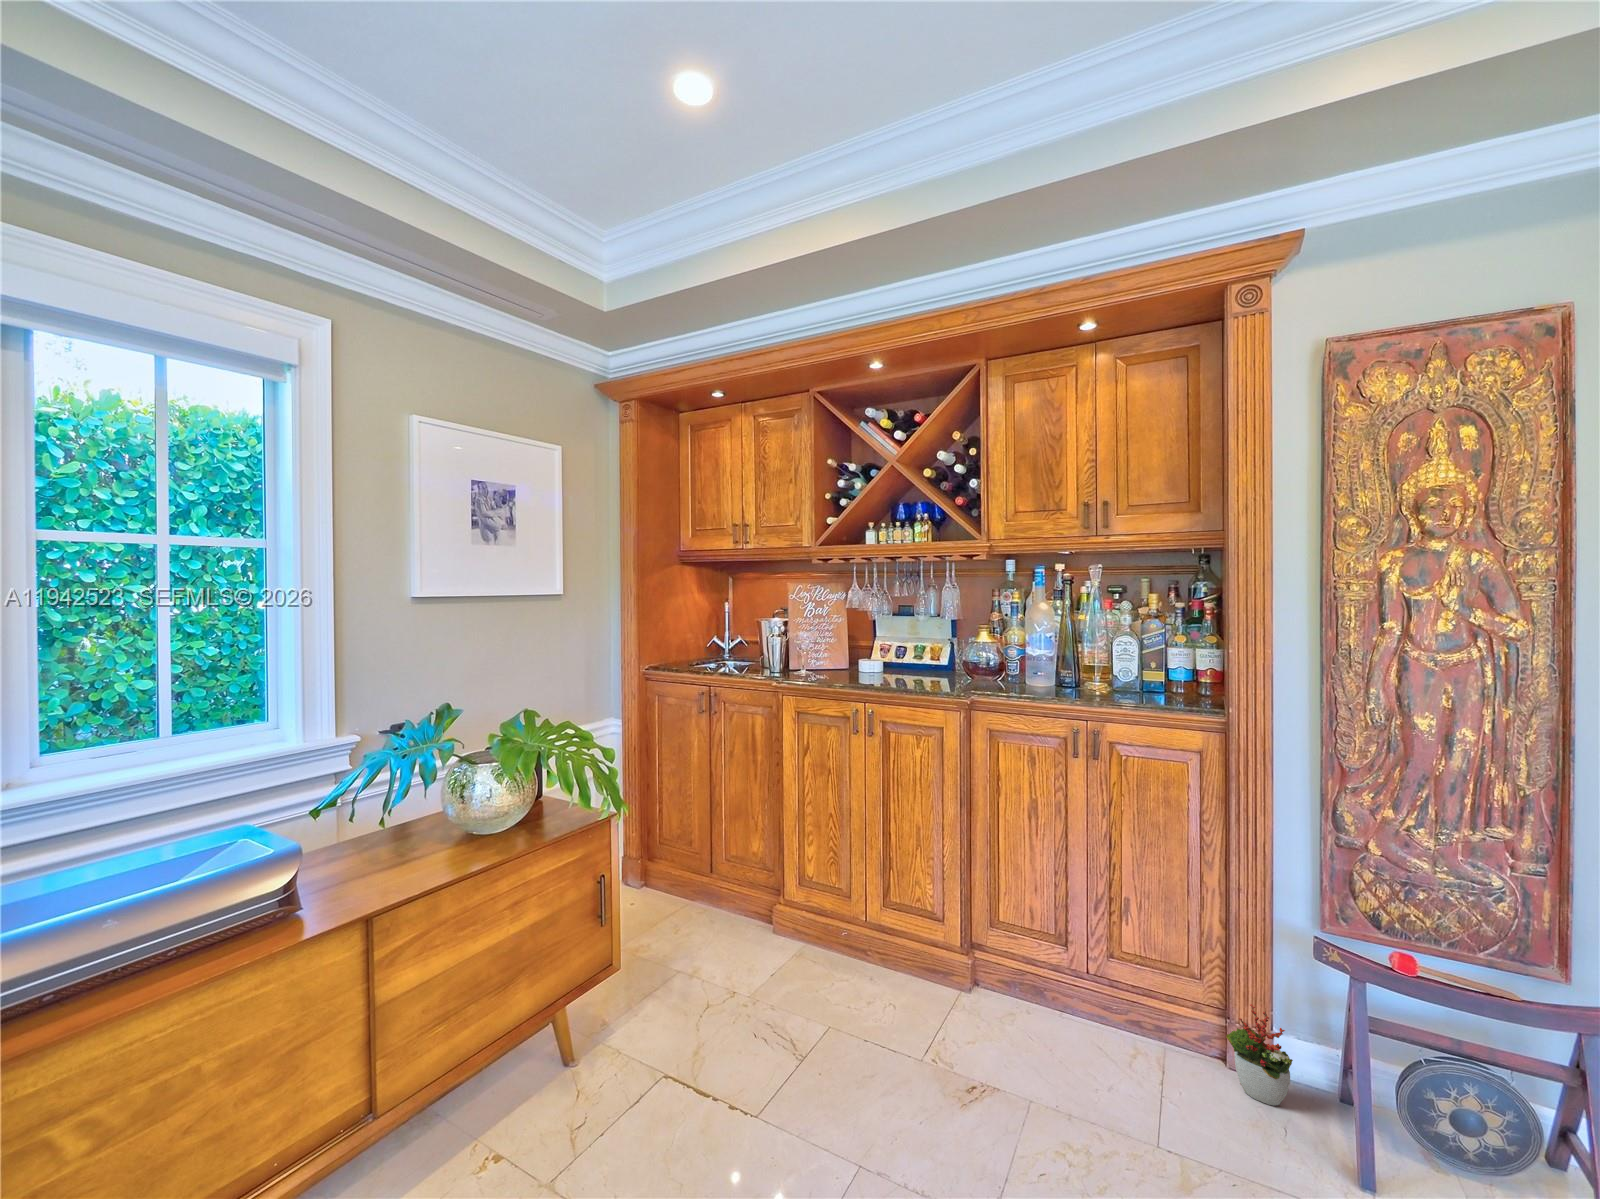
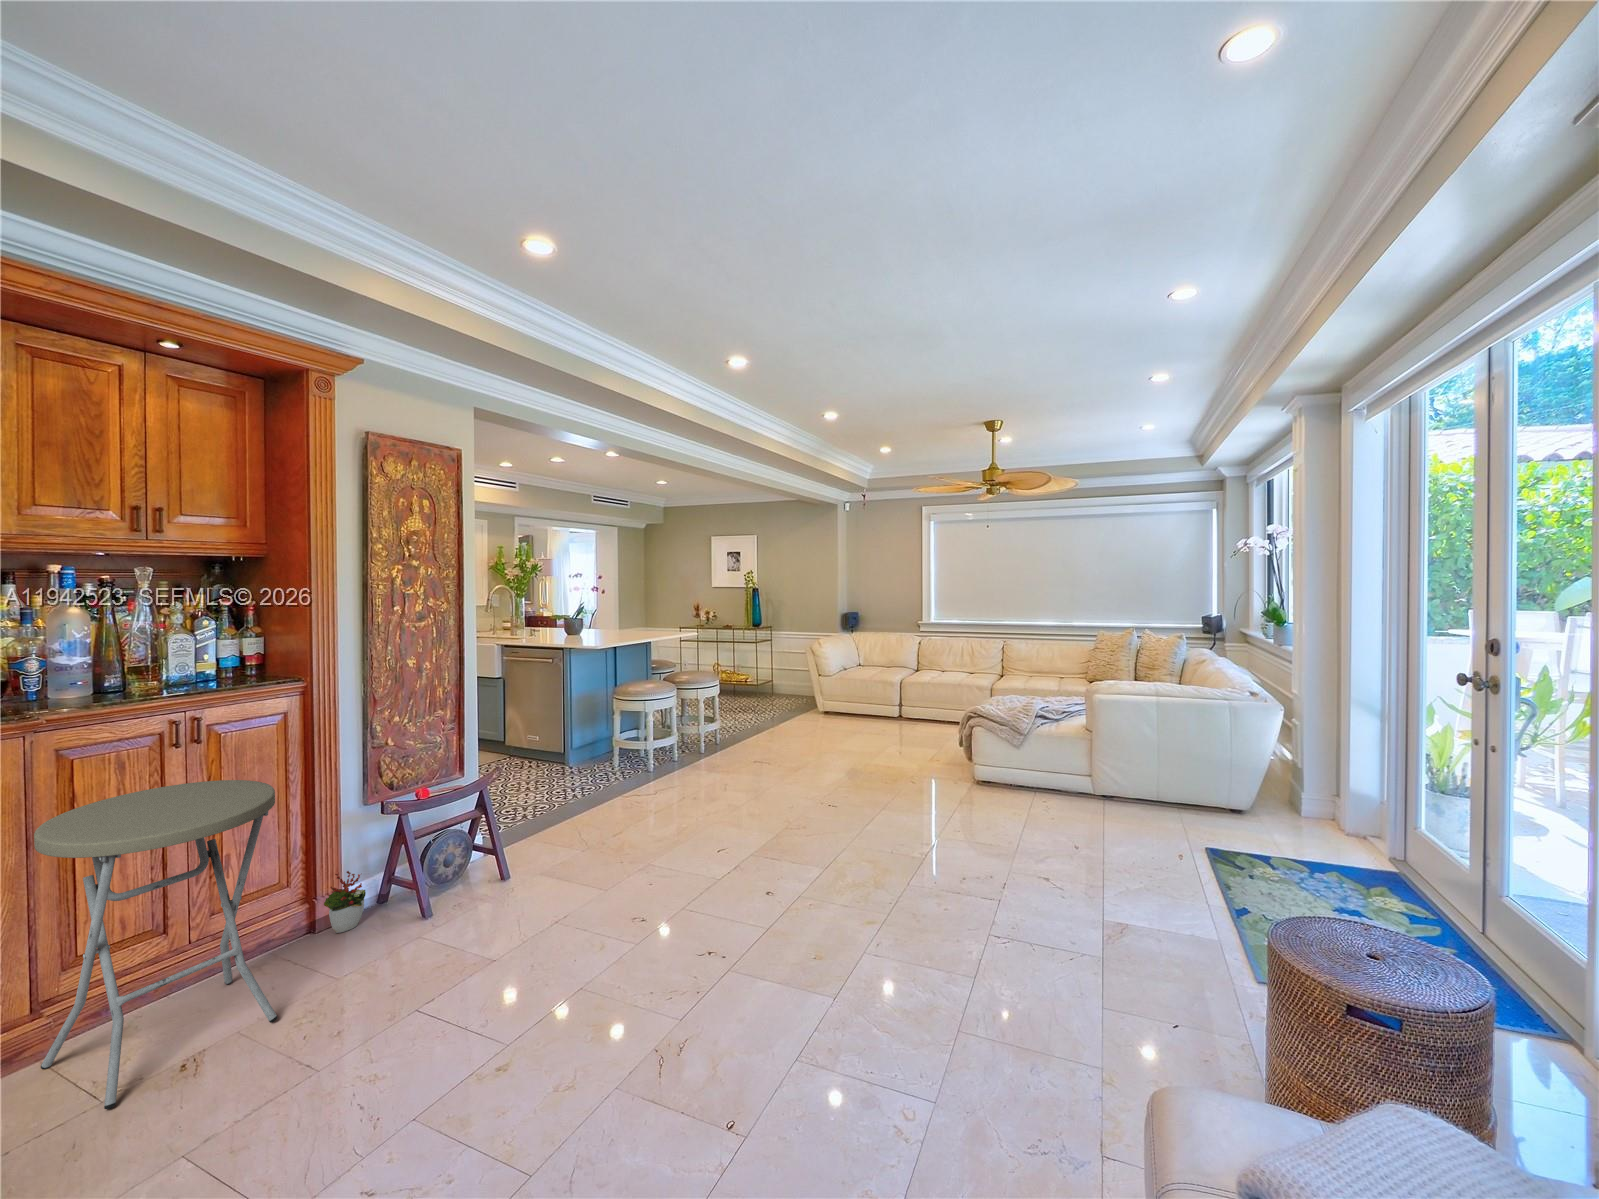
side table: none [927,784,1114,1129] -> present [34,780,278,1109]

